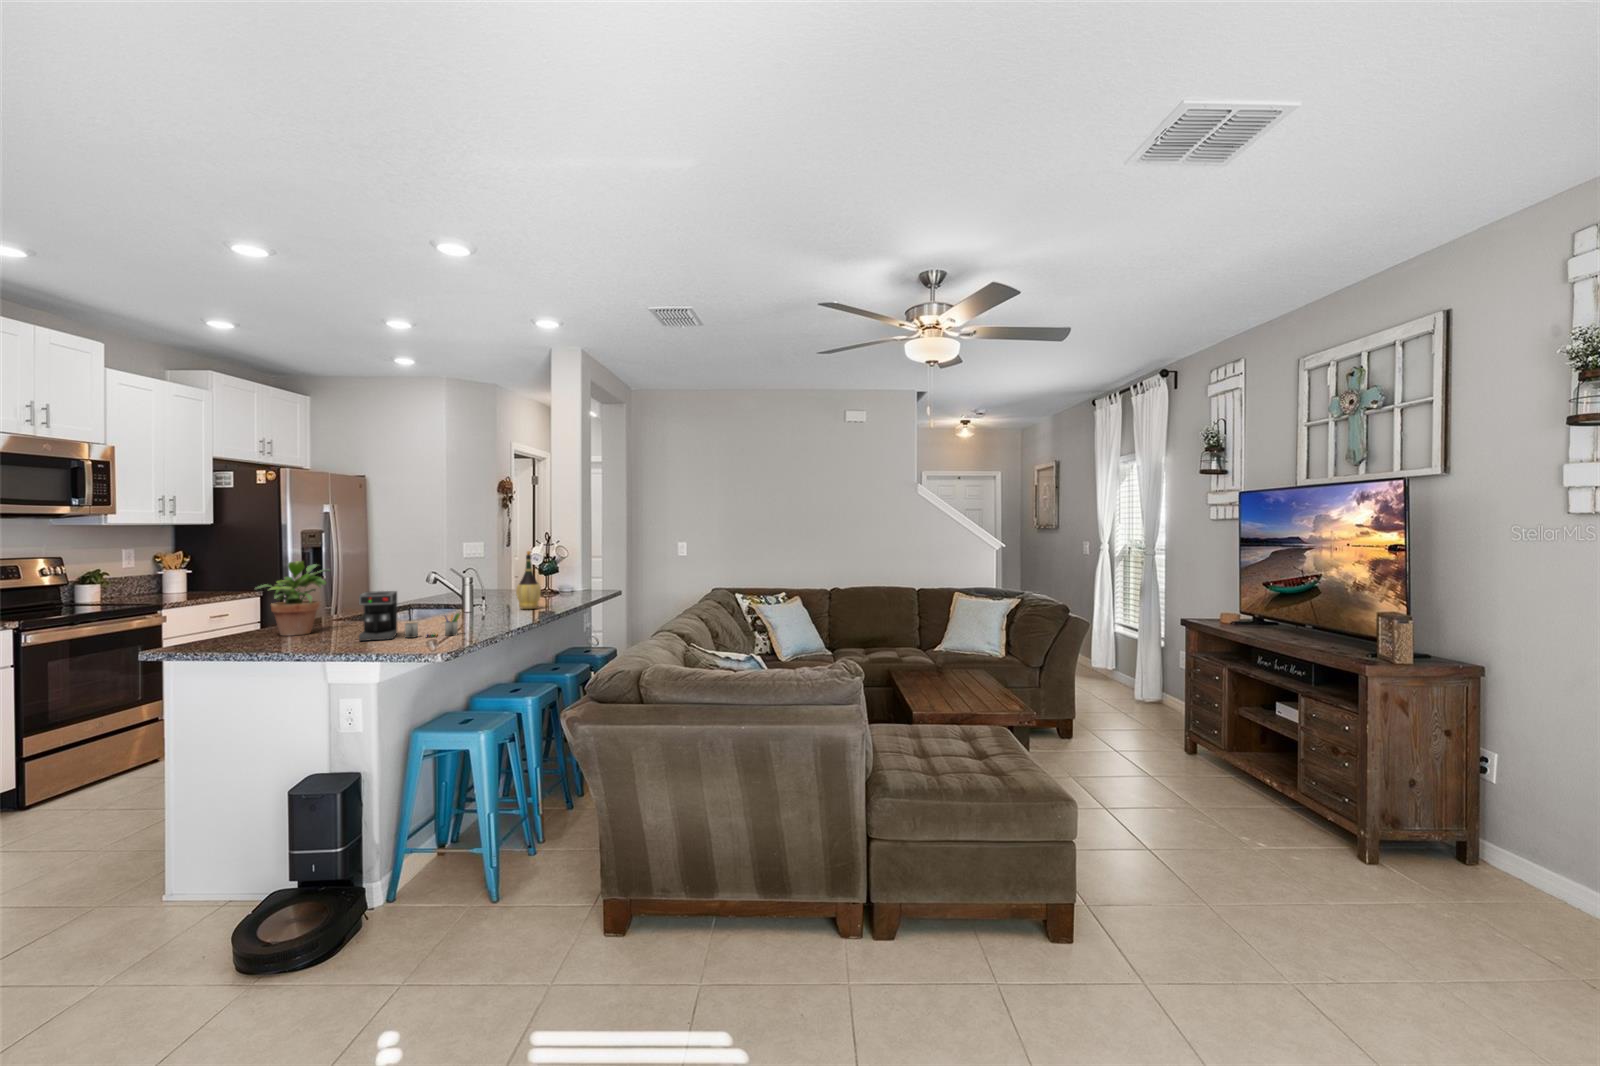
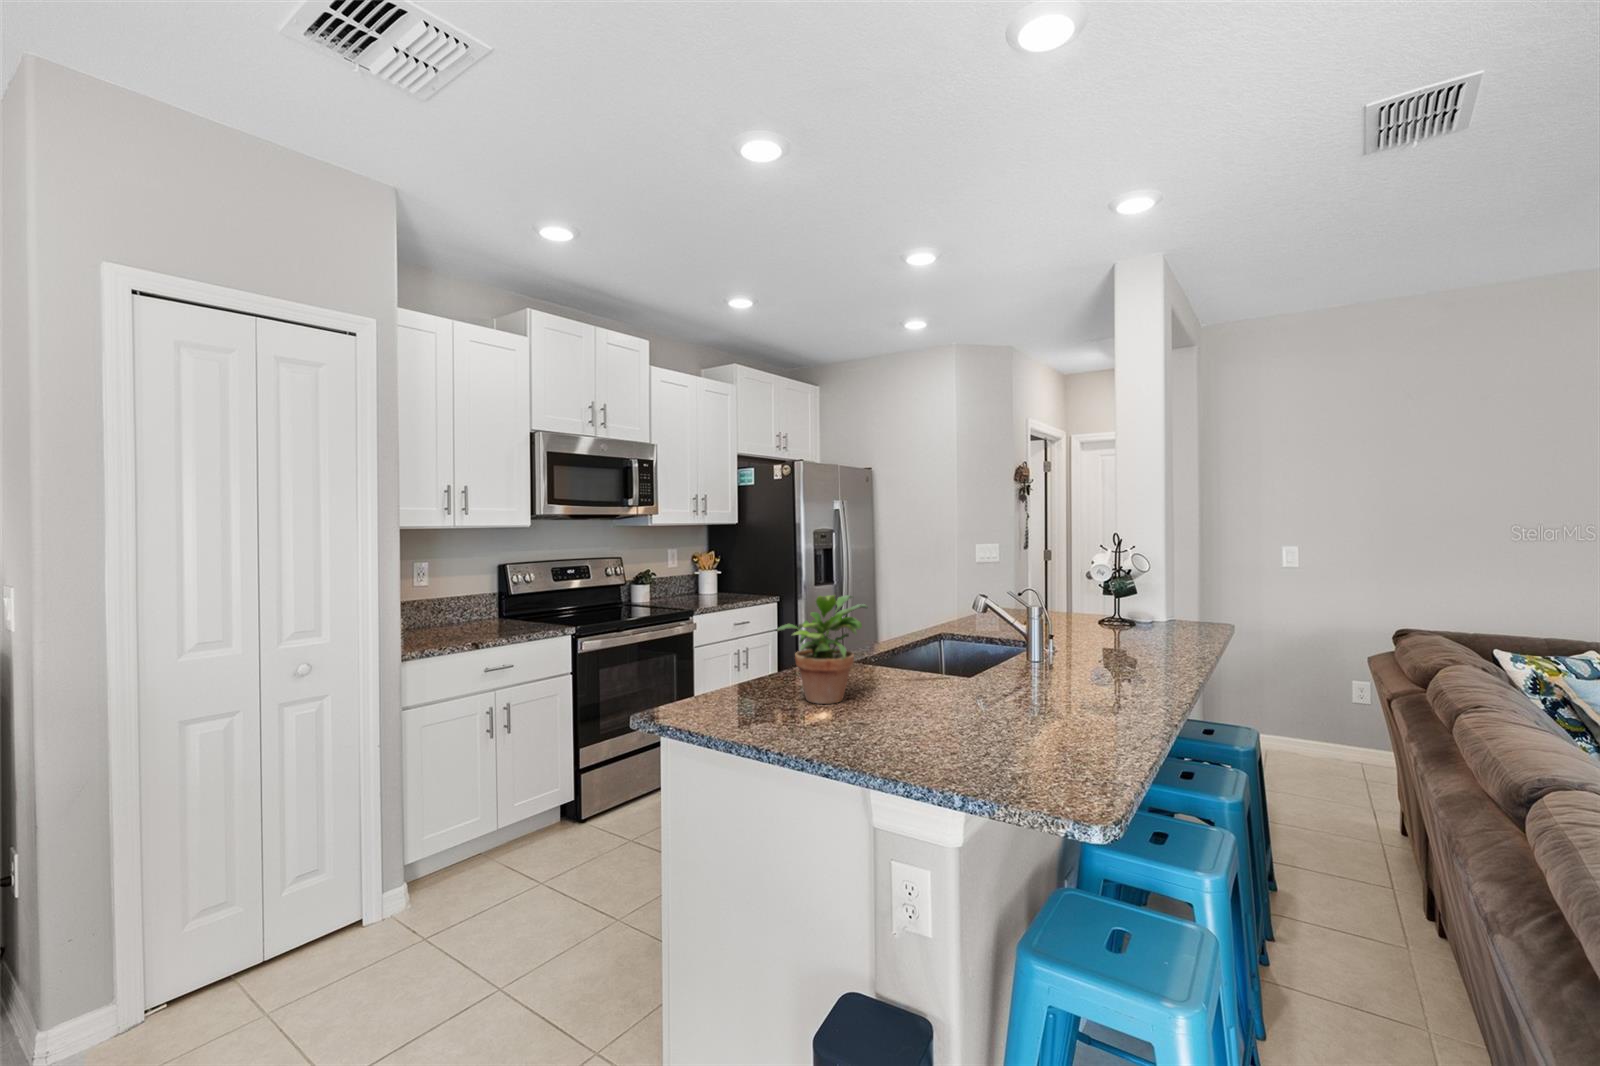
wine bottle: present [516,551,541,609] -> none [1113,579,1155,674]
coffee maker: present [359,591,460,641] -> none [919,653,1082,752]

